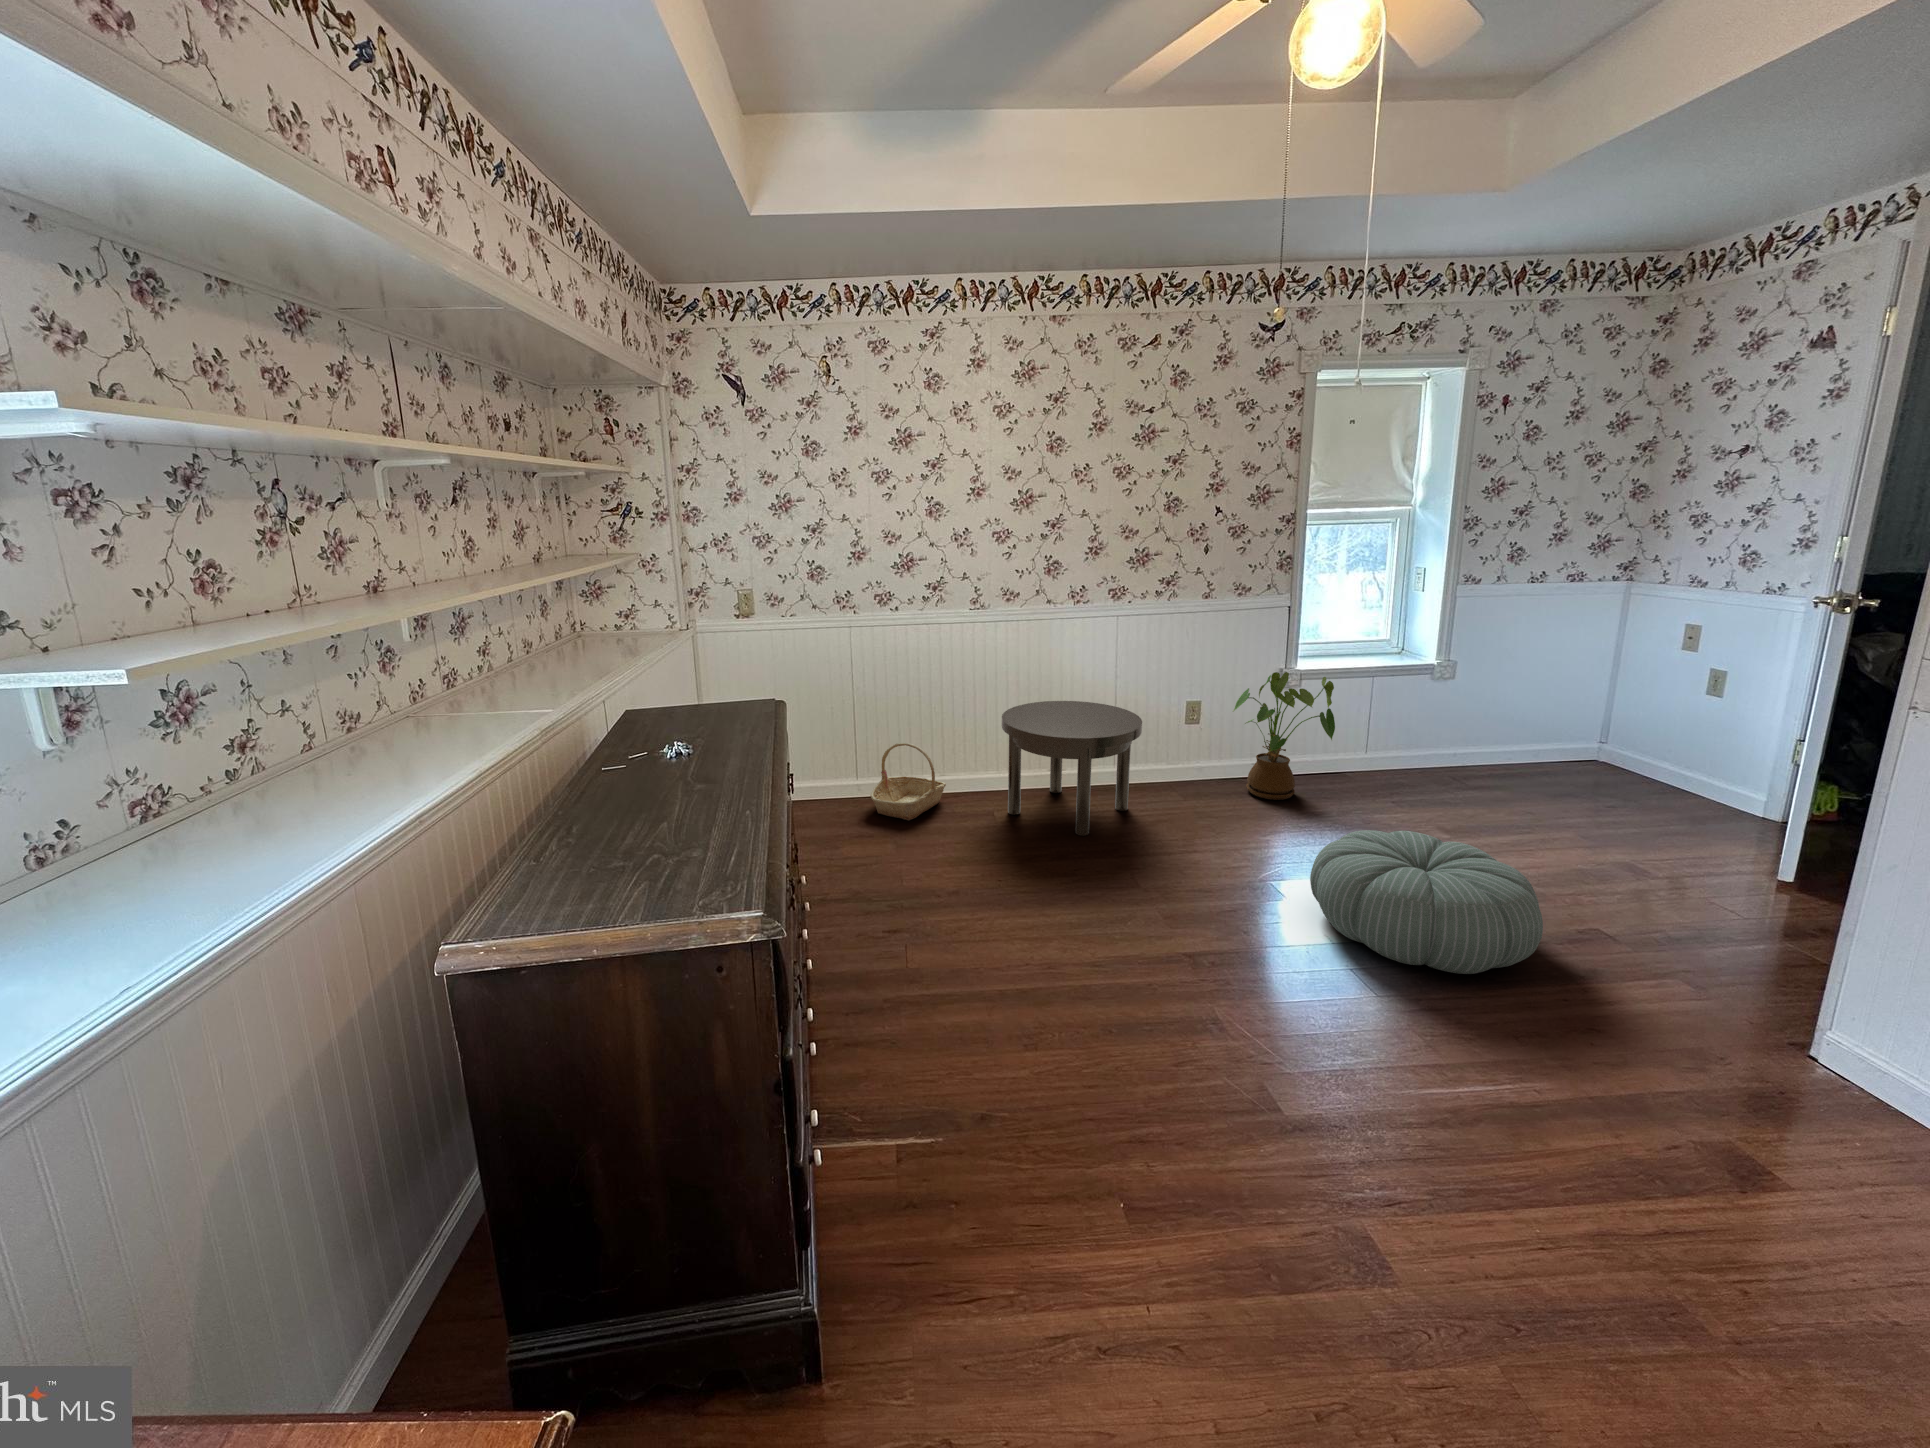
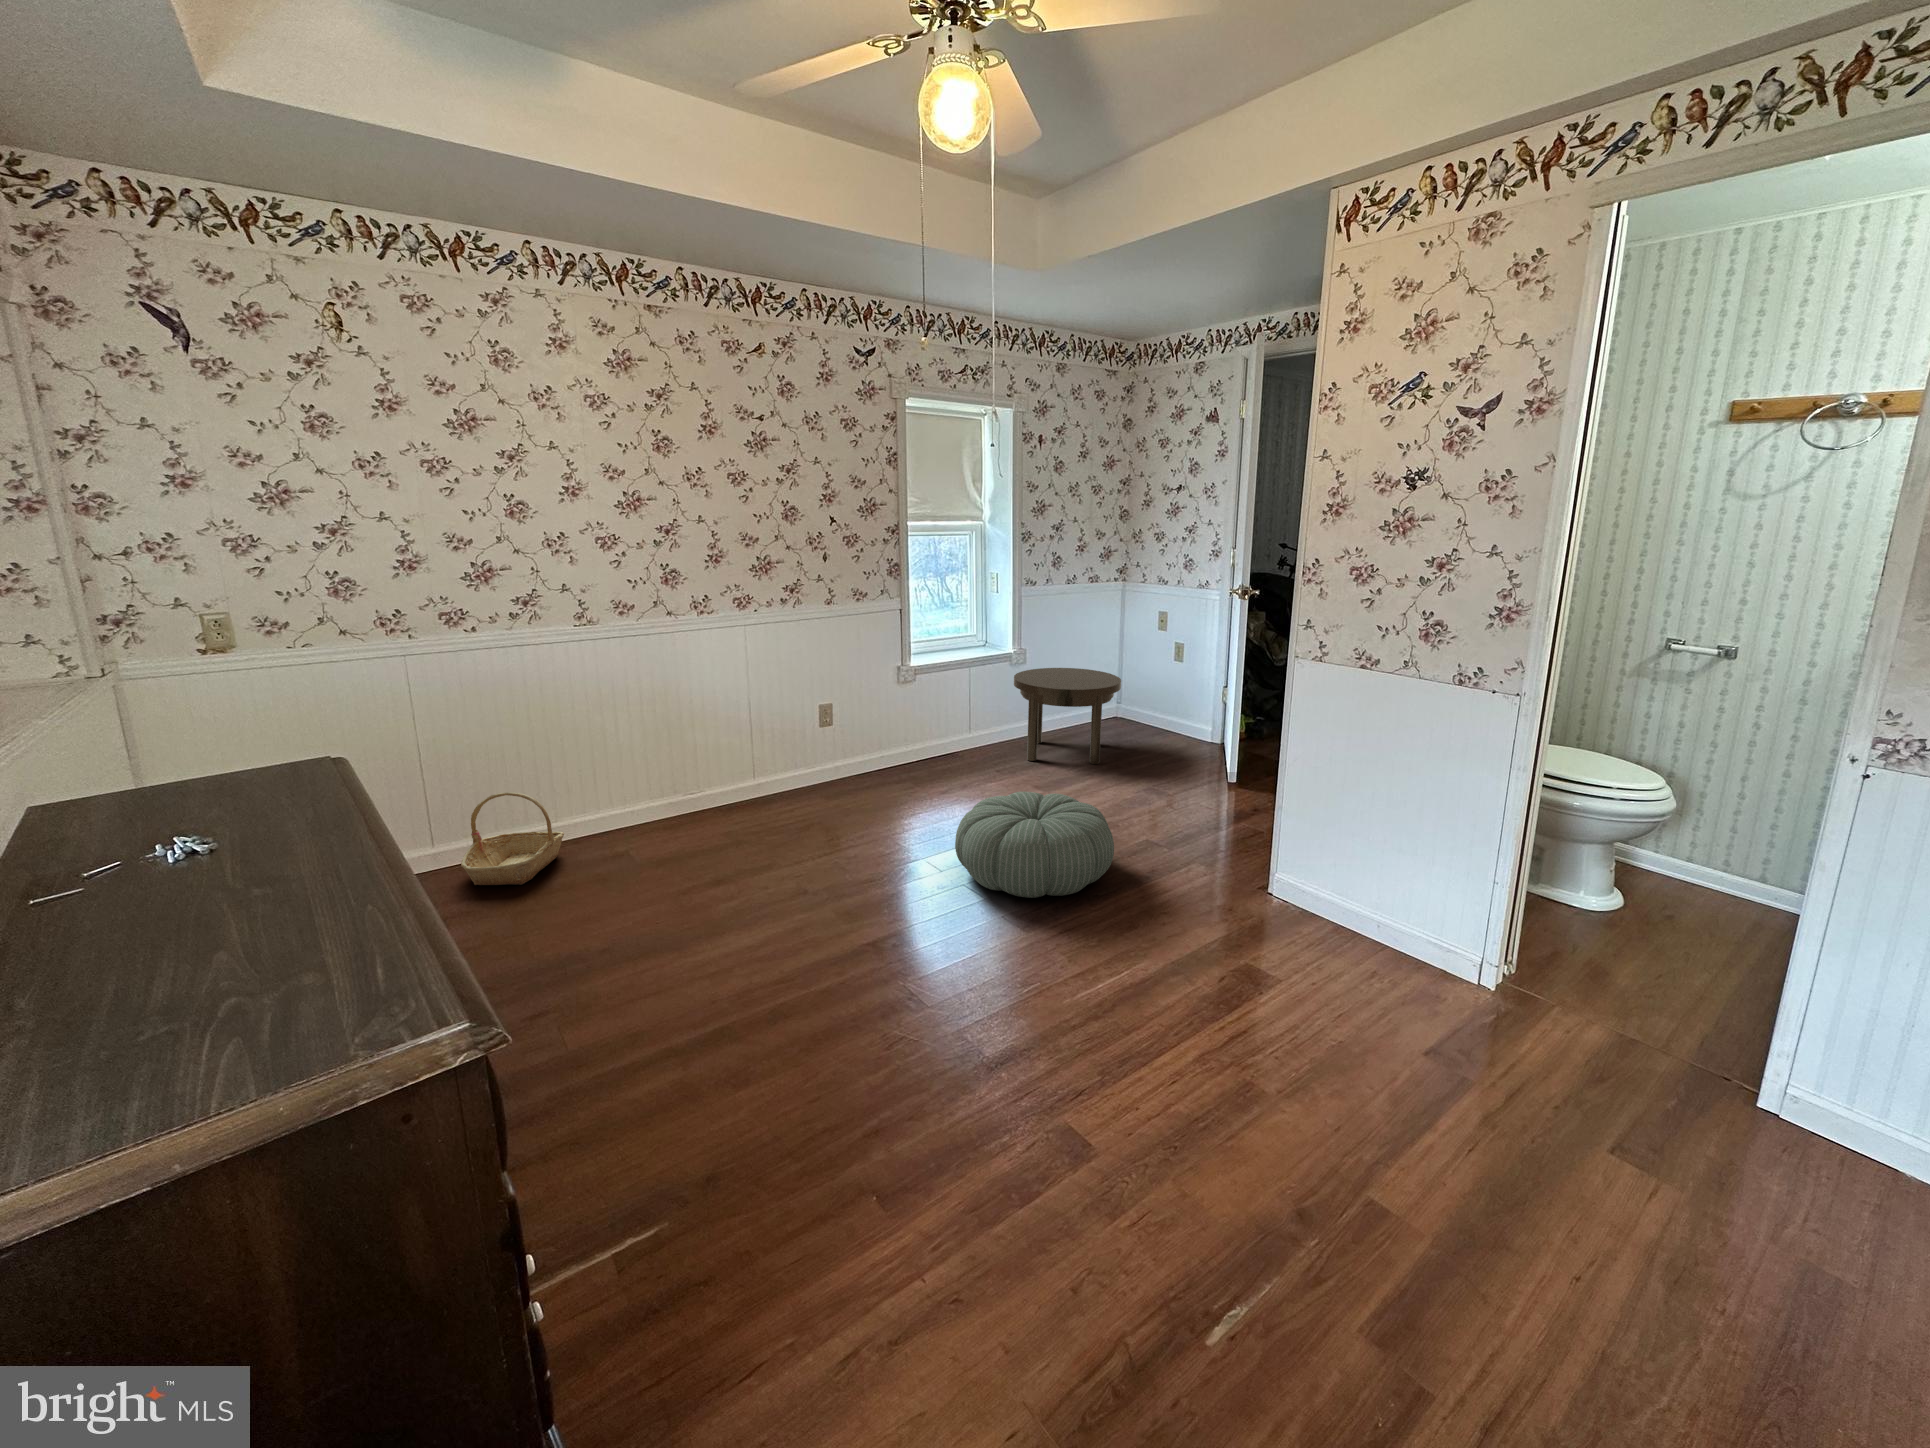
house plant: present [1233,672,1335,800] -> none [865,670,952,788]
side table: present [1002,701,1142,836] -> present [1014,668,1121,764]

